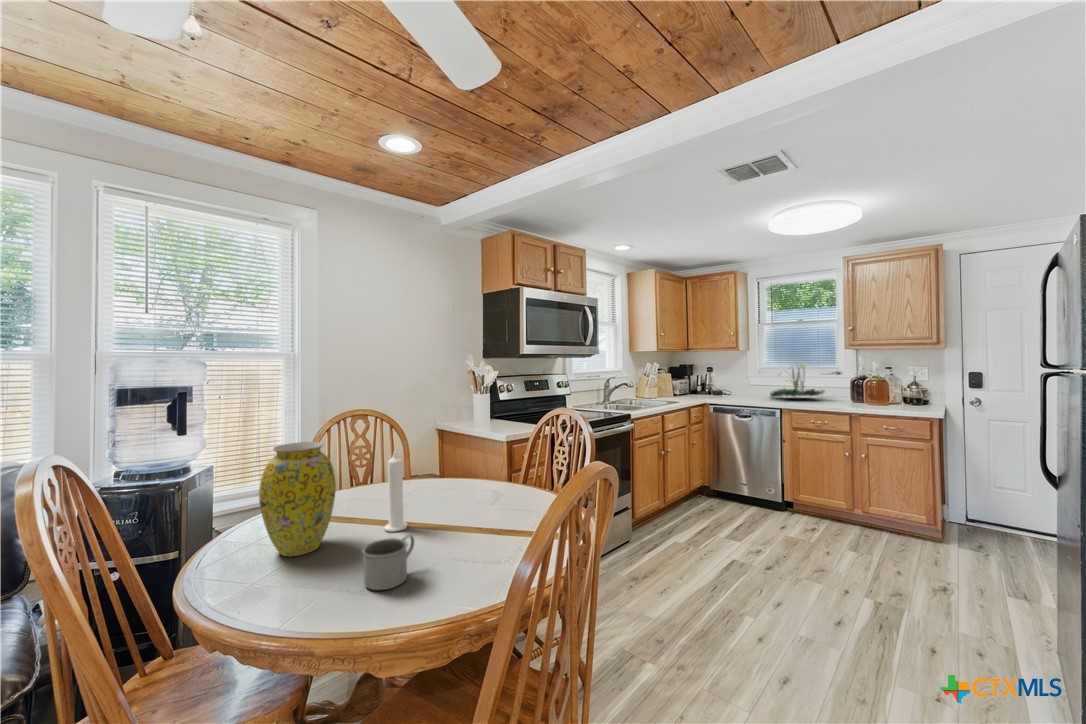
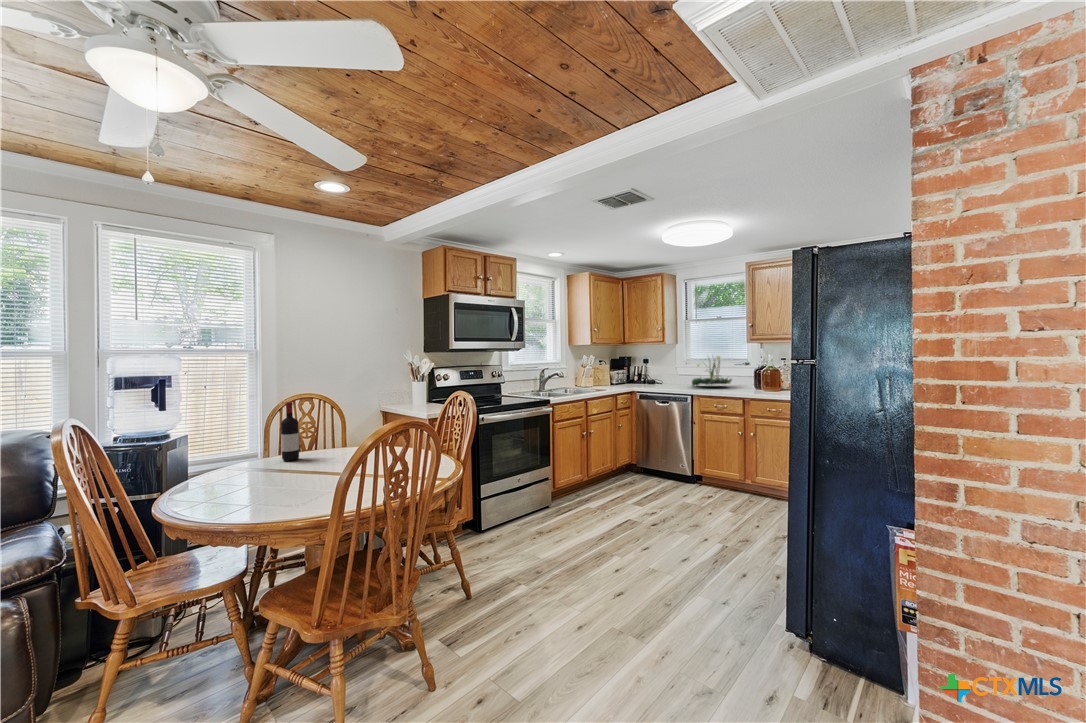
wine bottle: none [343,424,365,504] -> present [281,402,299,461]
vase: present [259,442,336,556] -> none [211,412,265,487]
candle: present [385,451,407,532] -> none [303,419,320,475]
mug: present [362,535,414,590] -> none [273,469,311,500]

